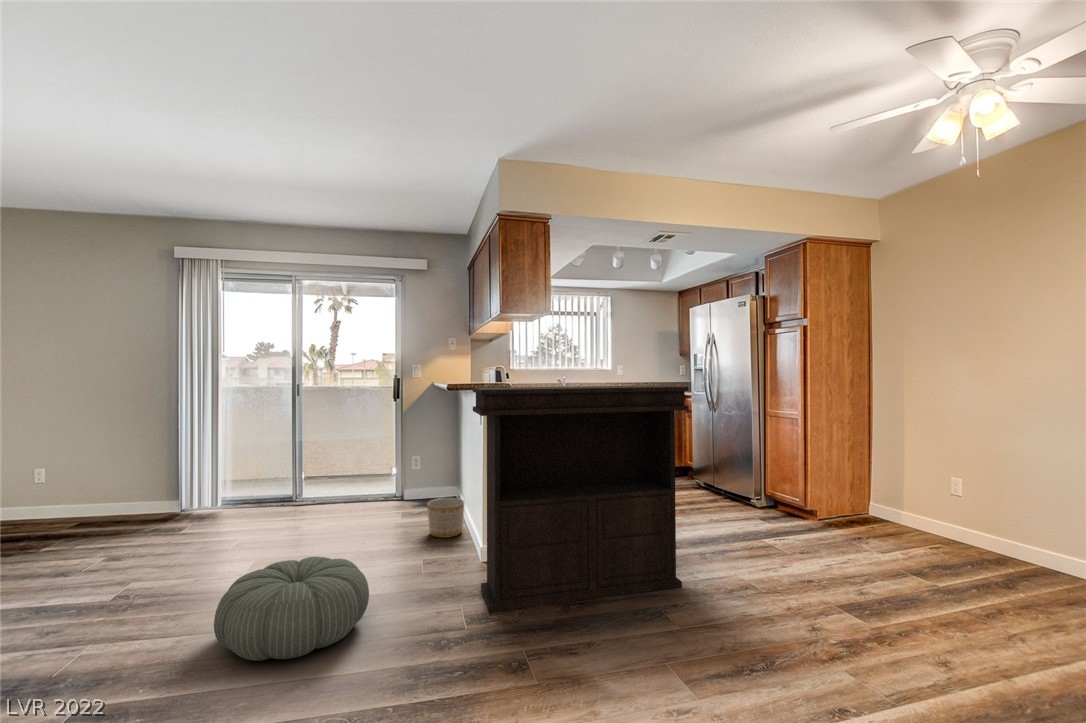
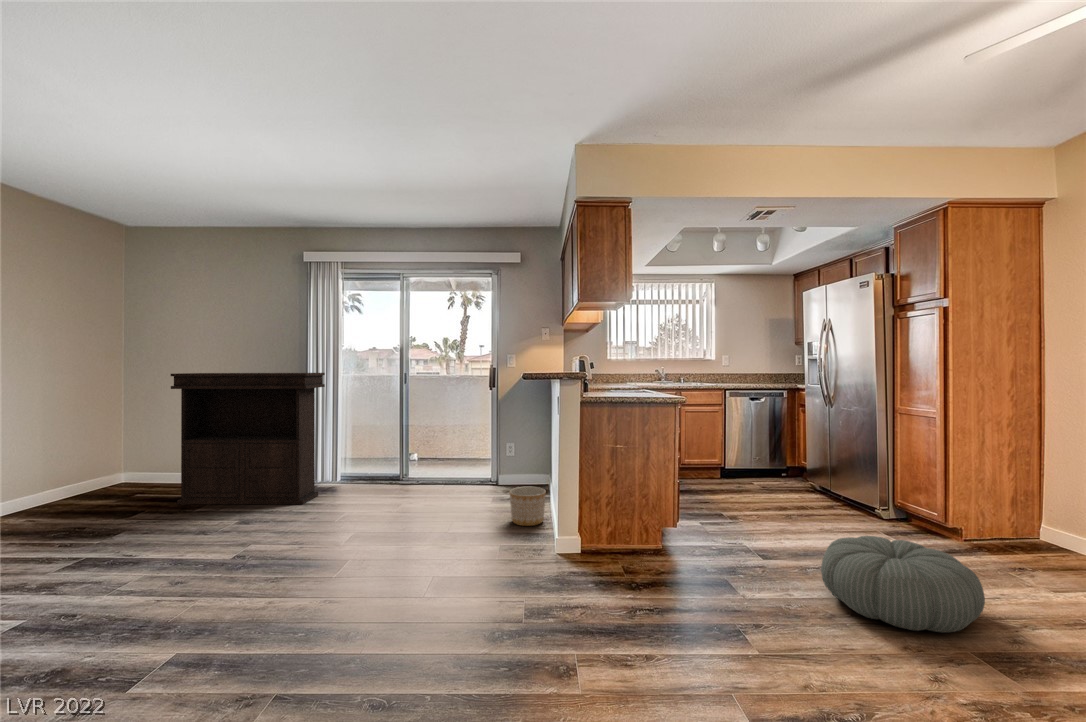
console table: present [473,385,689,612] -> present [171,373,325,504]
pouf: present [214,557,369,661] -> present [821,536,985,632]

